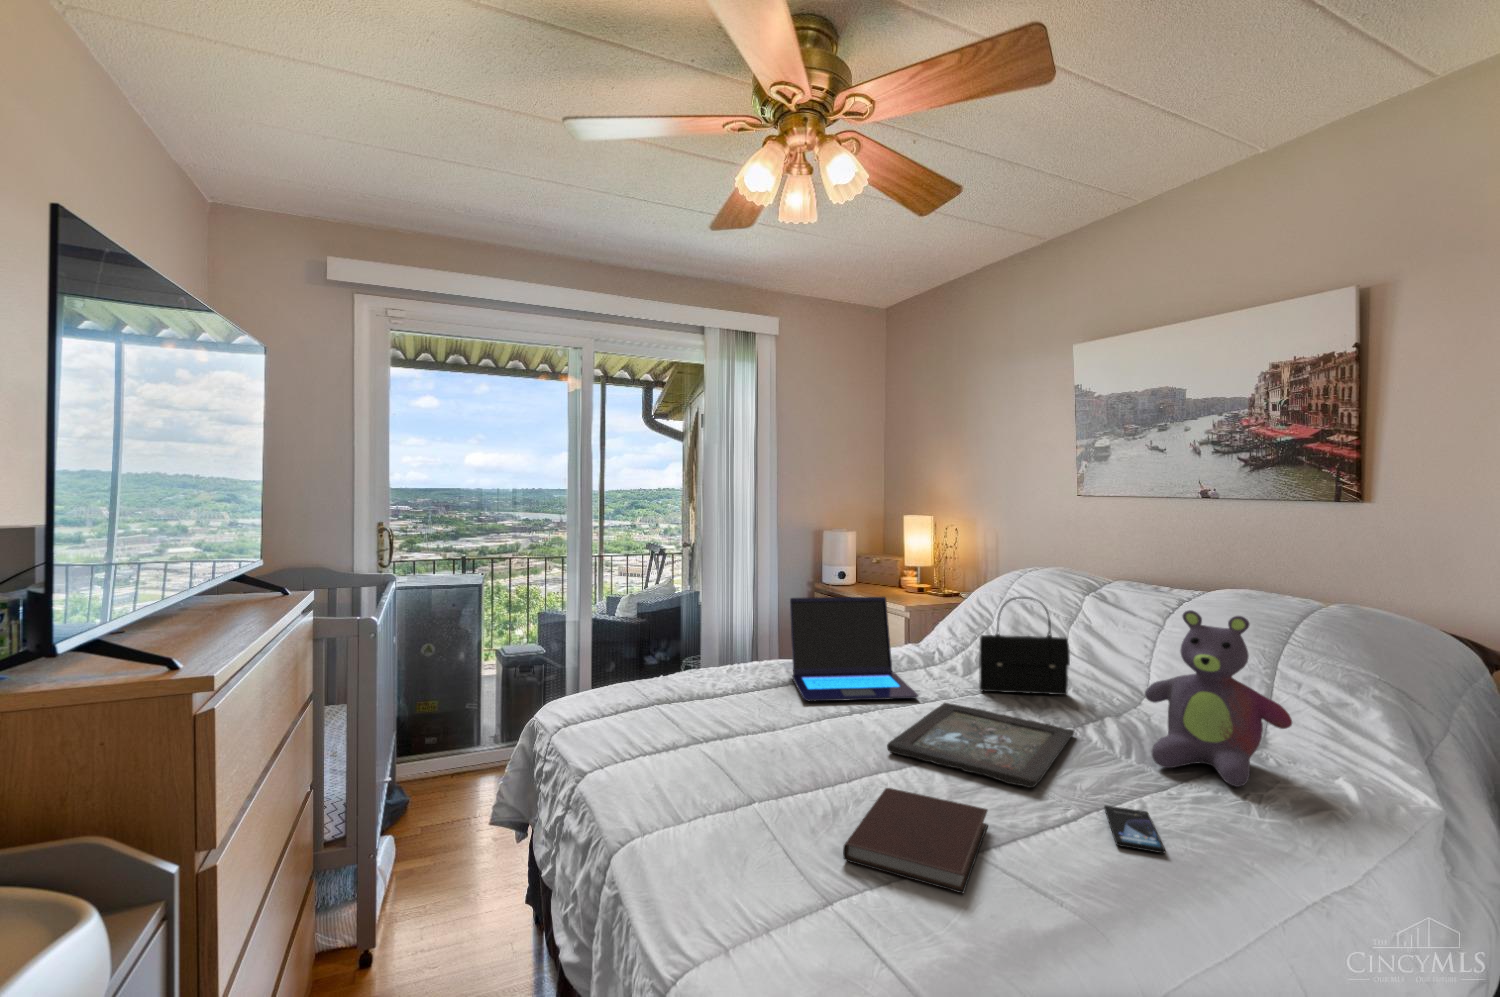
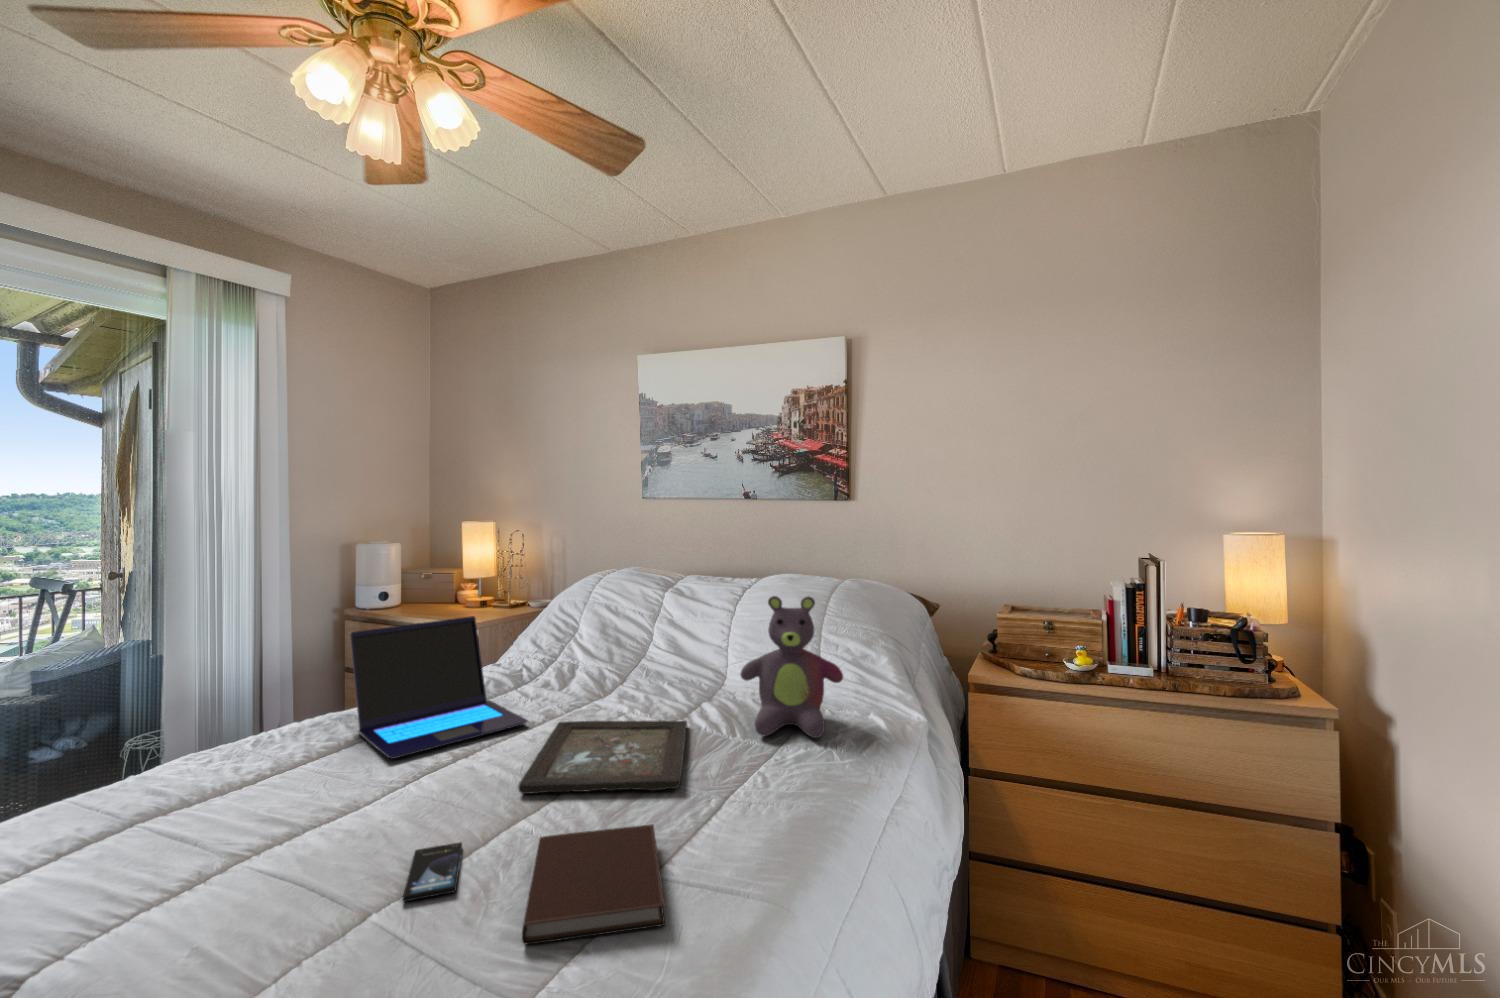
handbag: present [979,597,1070,695] -> none [585,599,667,702]
smartphone: present [1104,806,1165,853] -> present [402,842,462,902]

